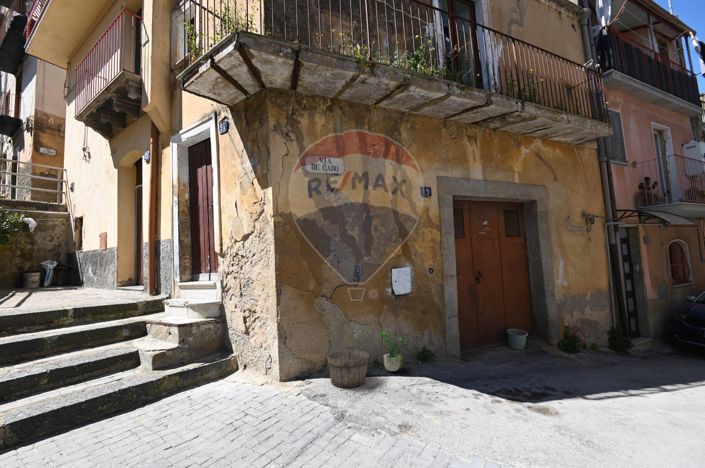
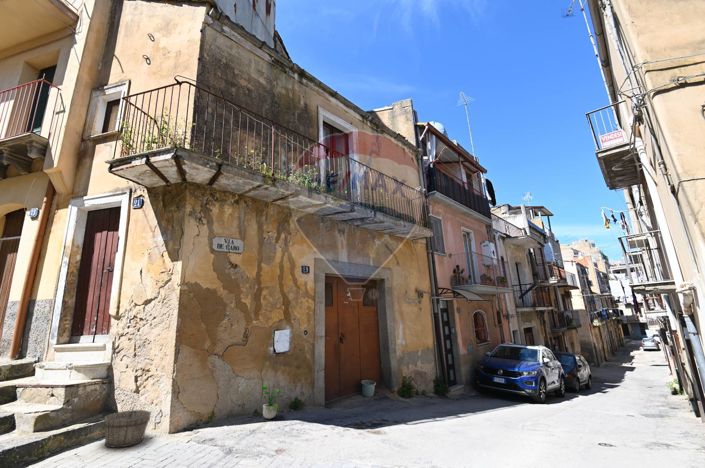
wooden bucket: present [327,347,369,387] -> present [104,407,151,447]

